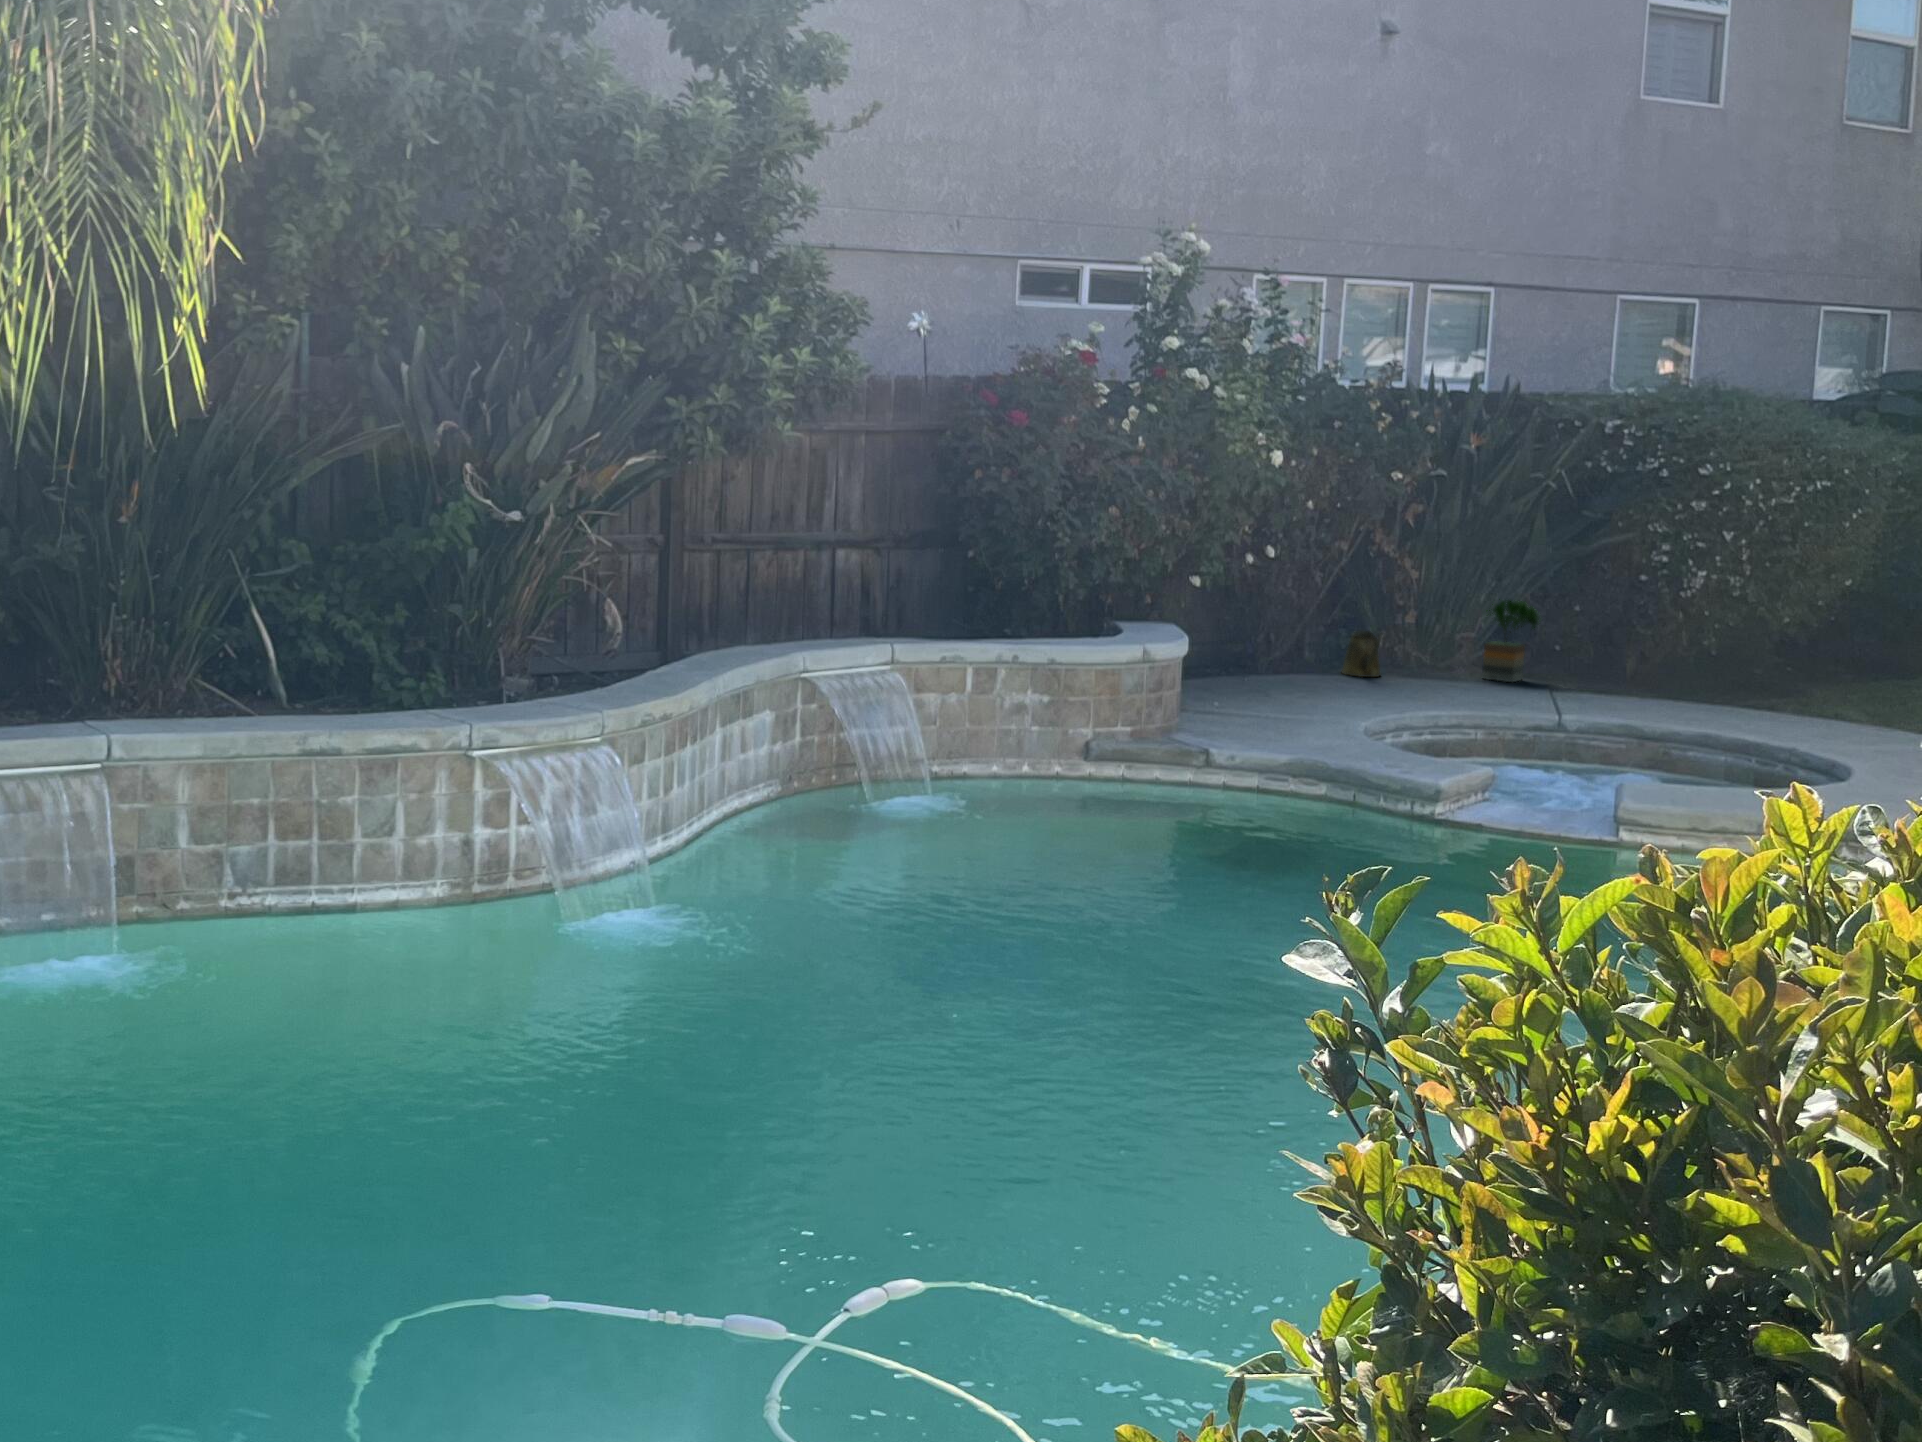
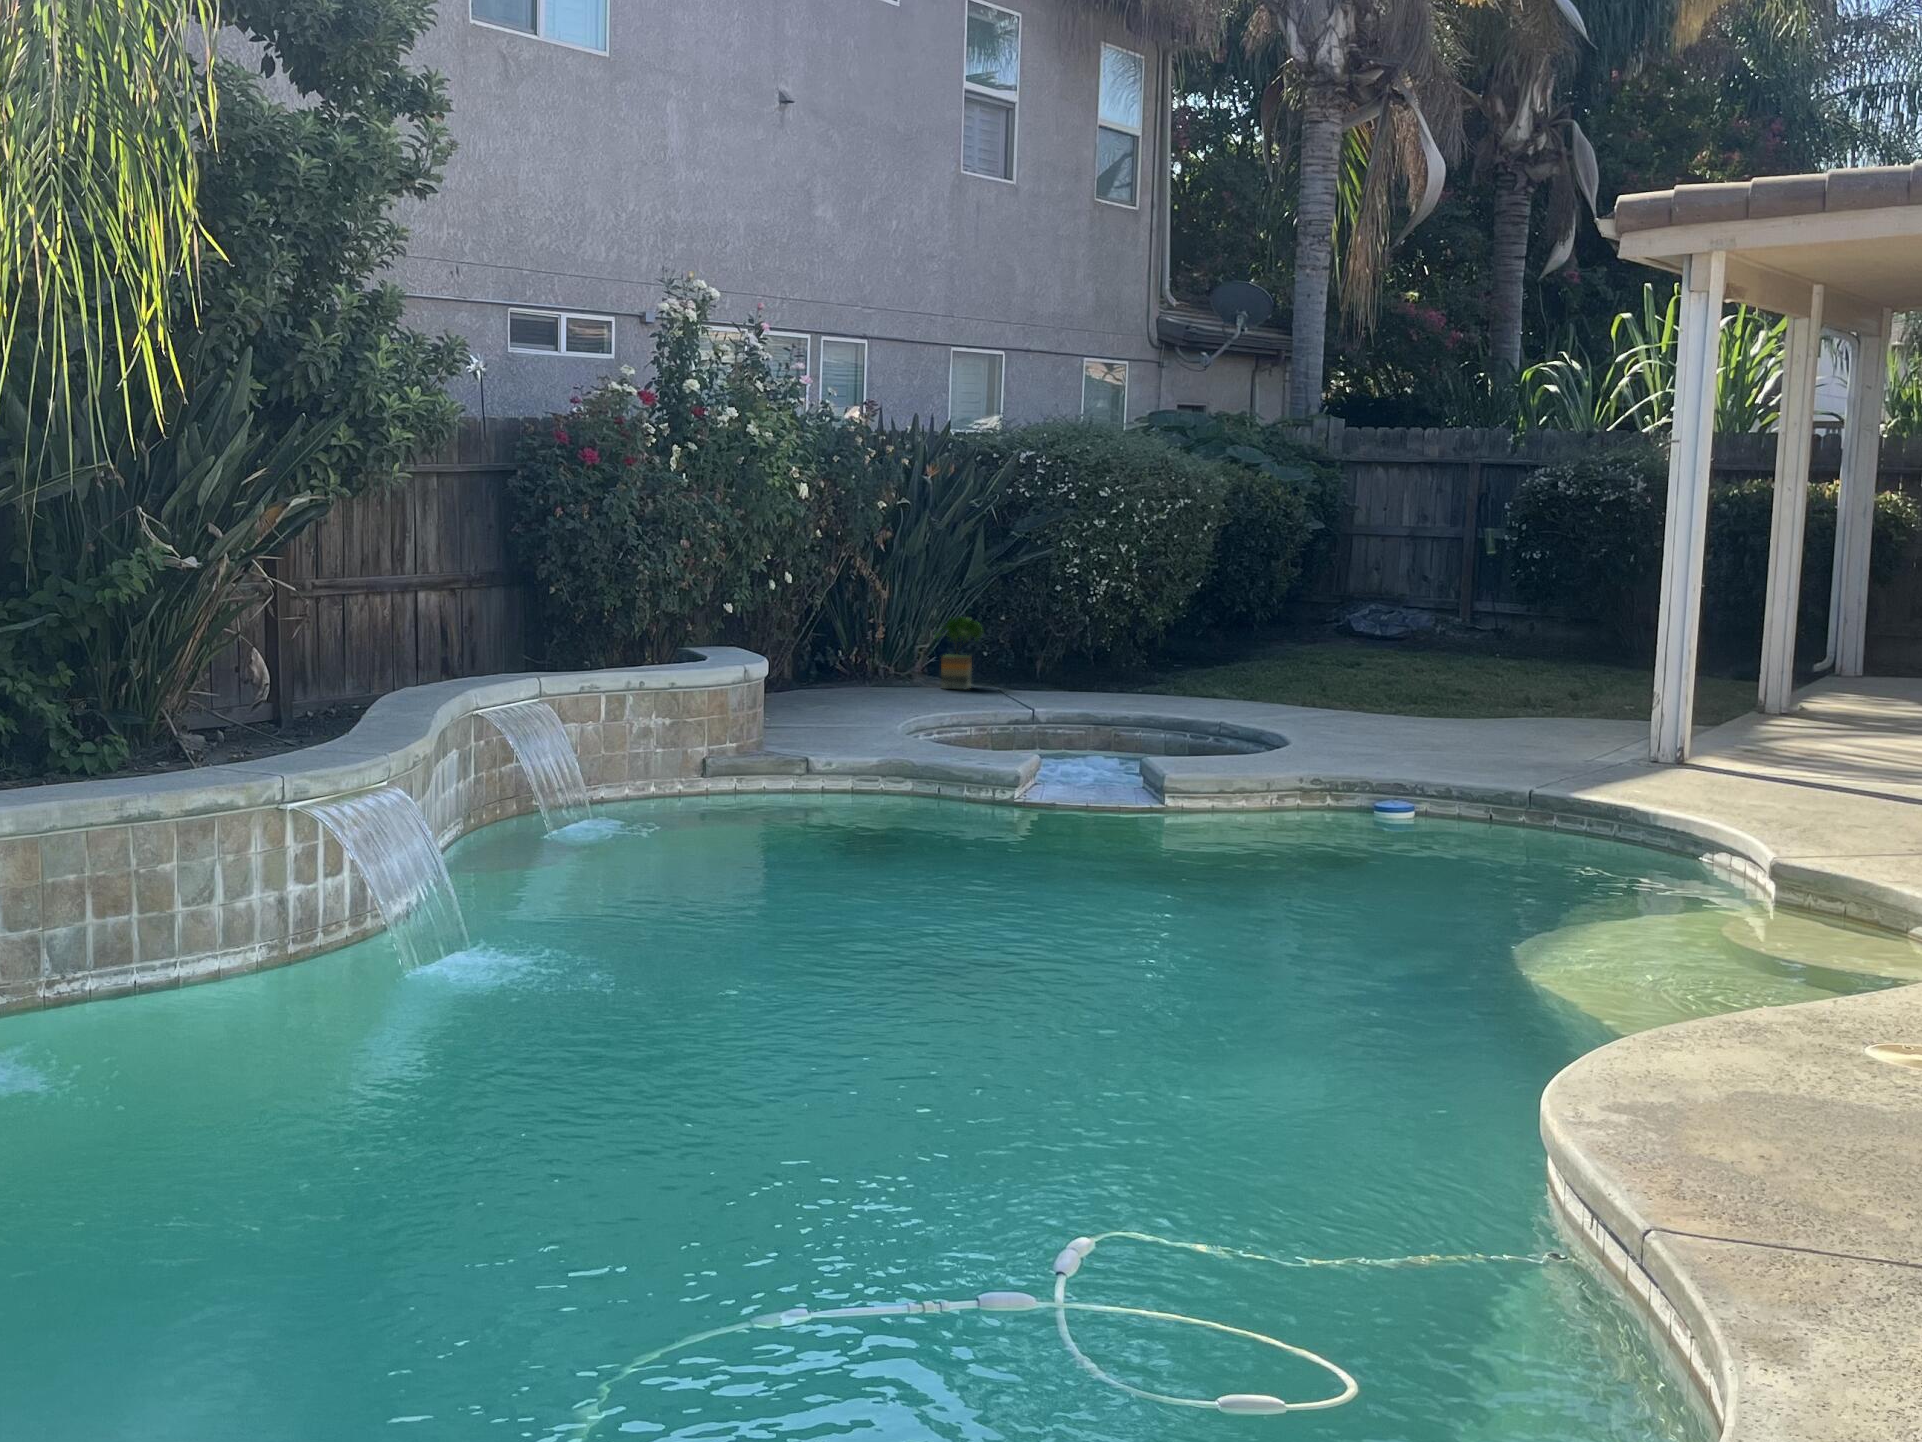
watering can: present [1342,631,1382,677] -> none [831,651,873,693]

